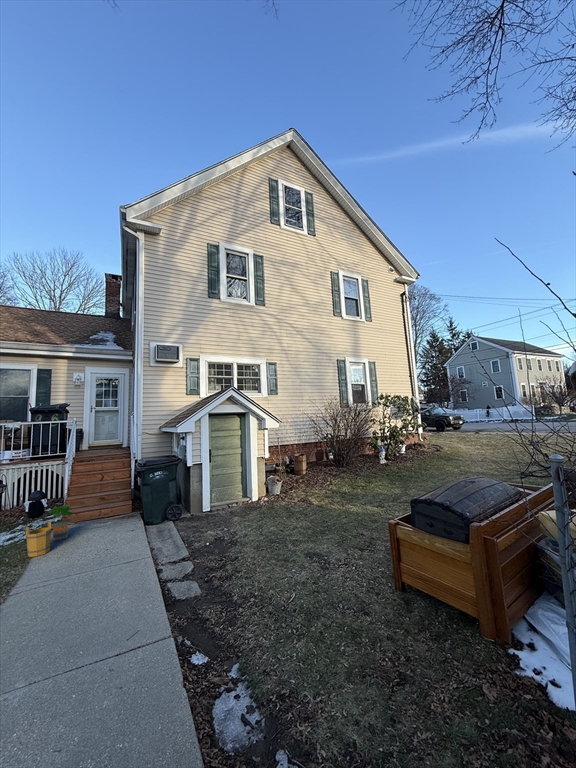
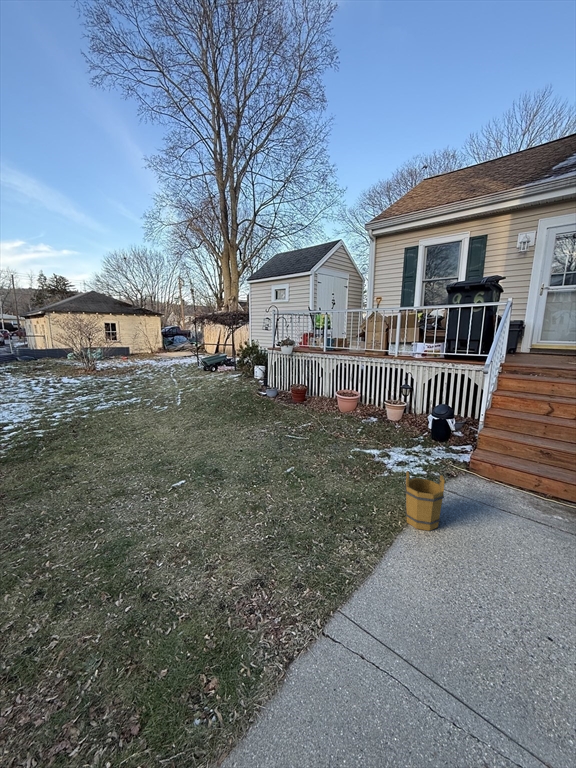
potted tree: present [49,505,73,541] -> none [446,447,490,511]

